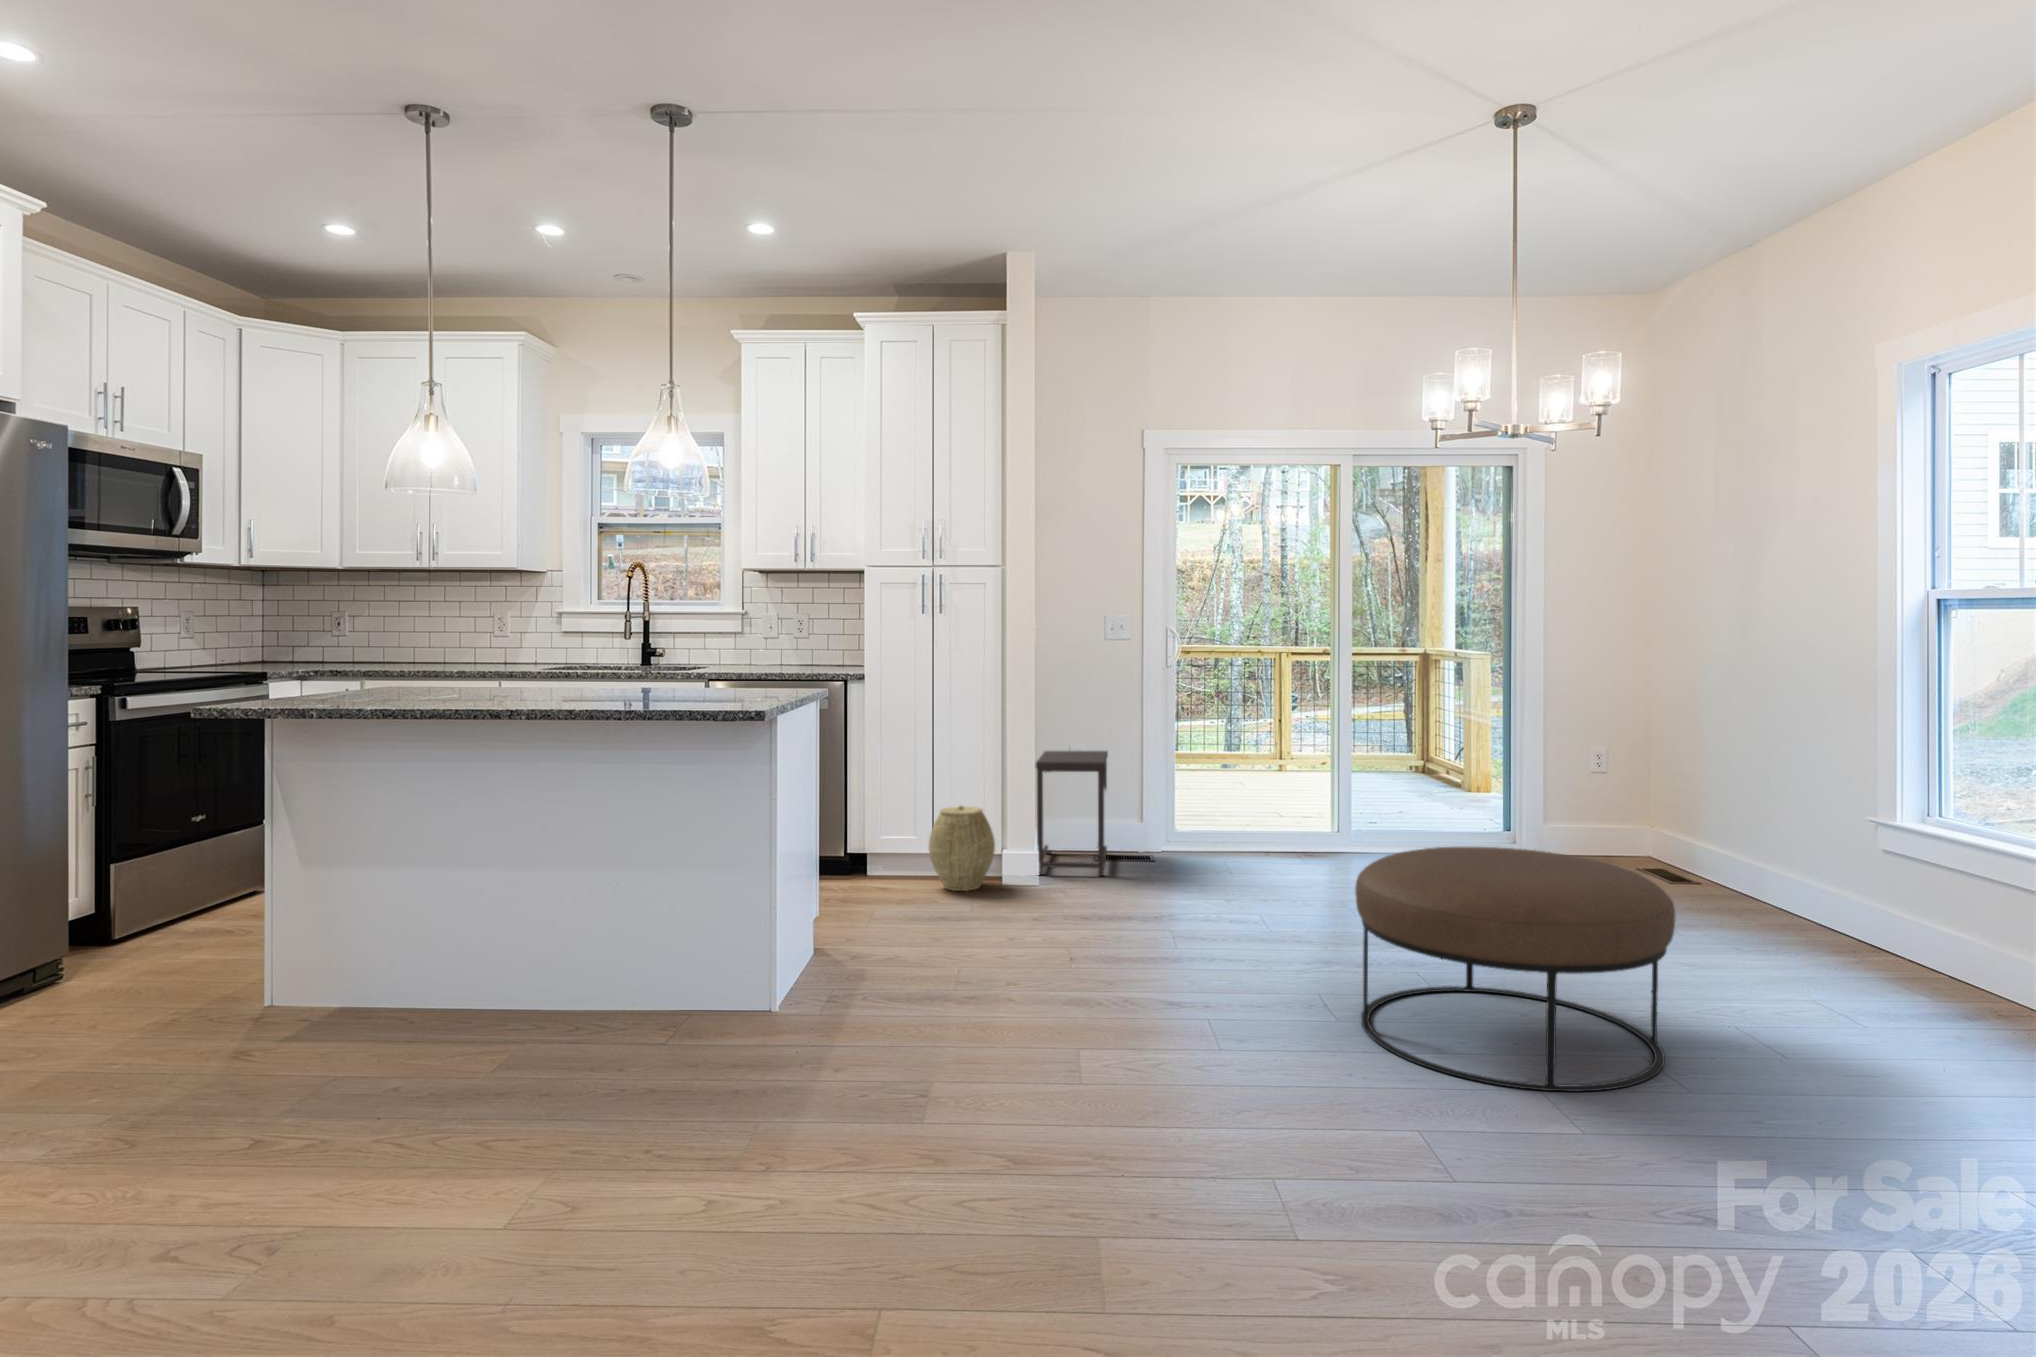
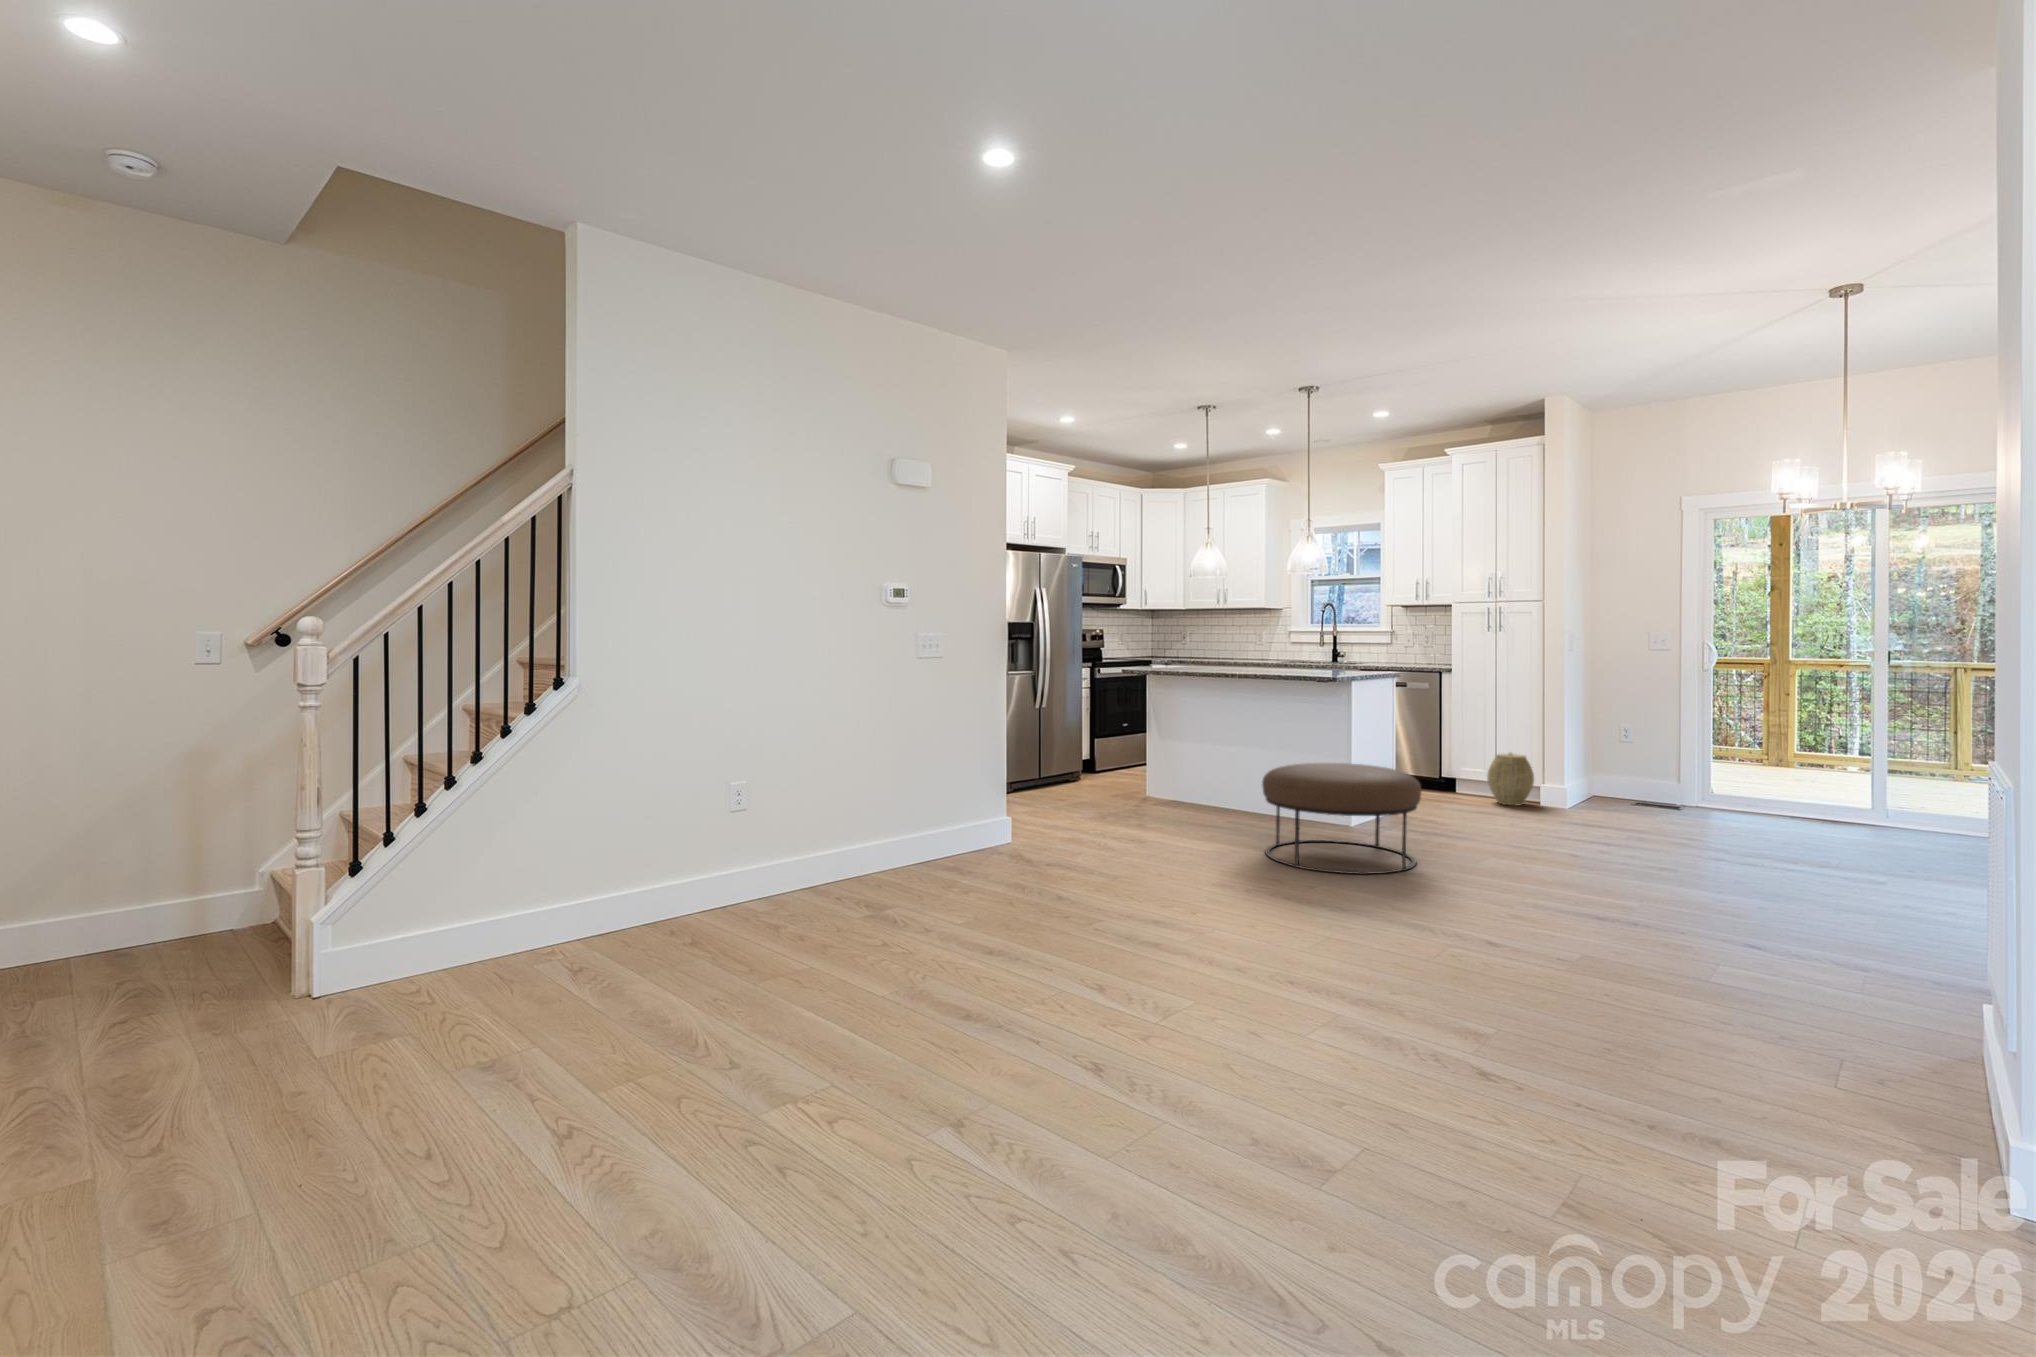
side table: present [1036,751,1108,876] -> none [1572,726,1649,811]
ottoman: present [1355,847,1676,1092] -> present [1262,763,1421,874]

